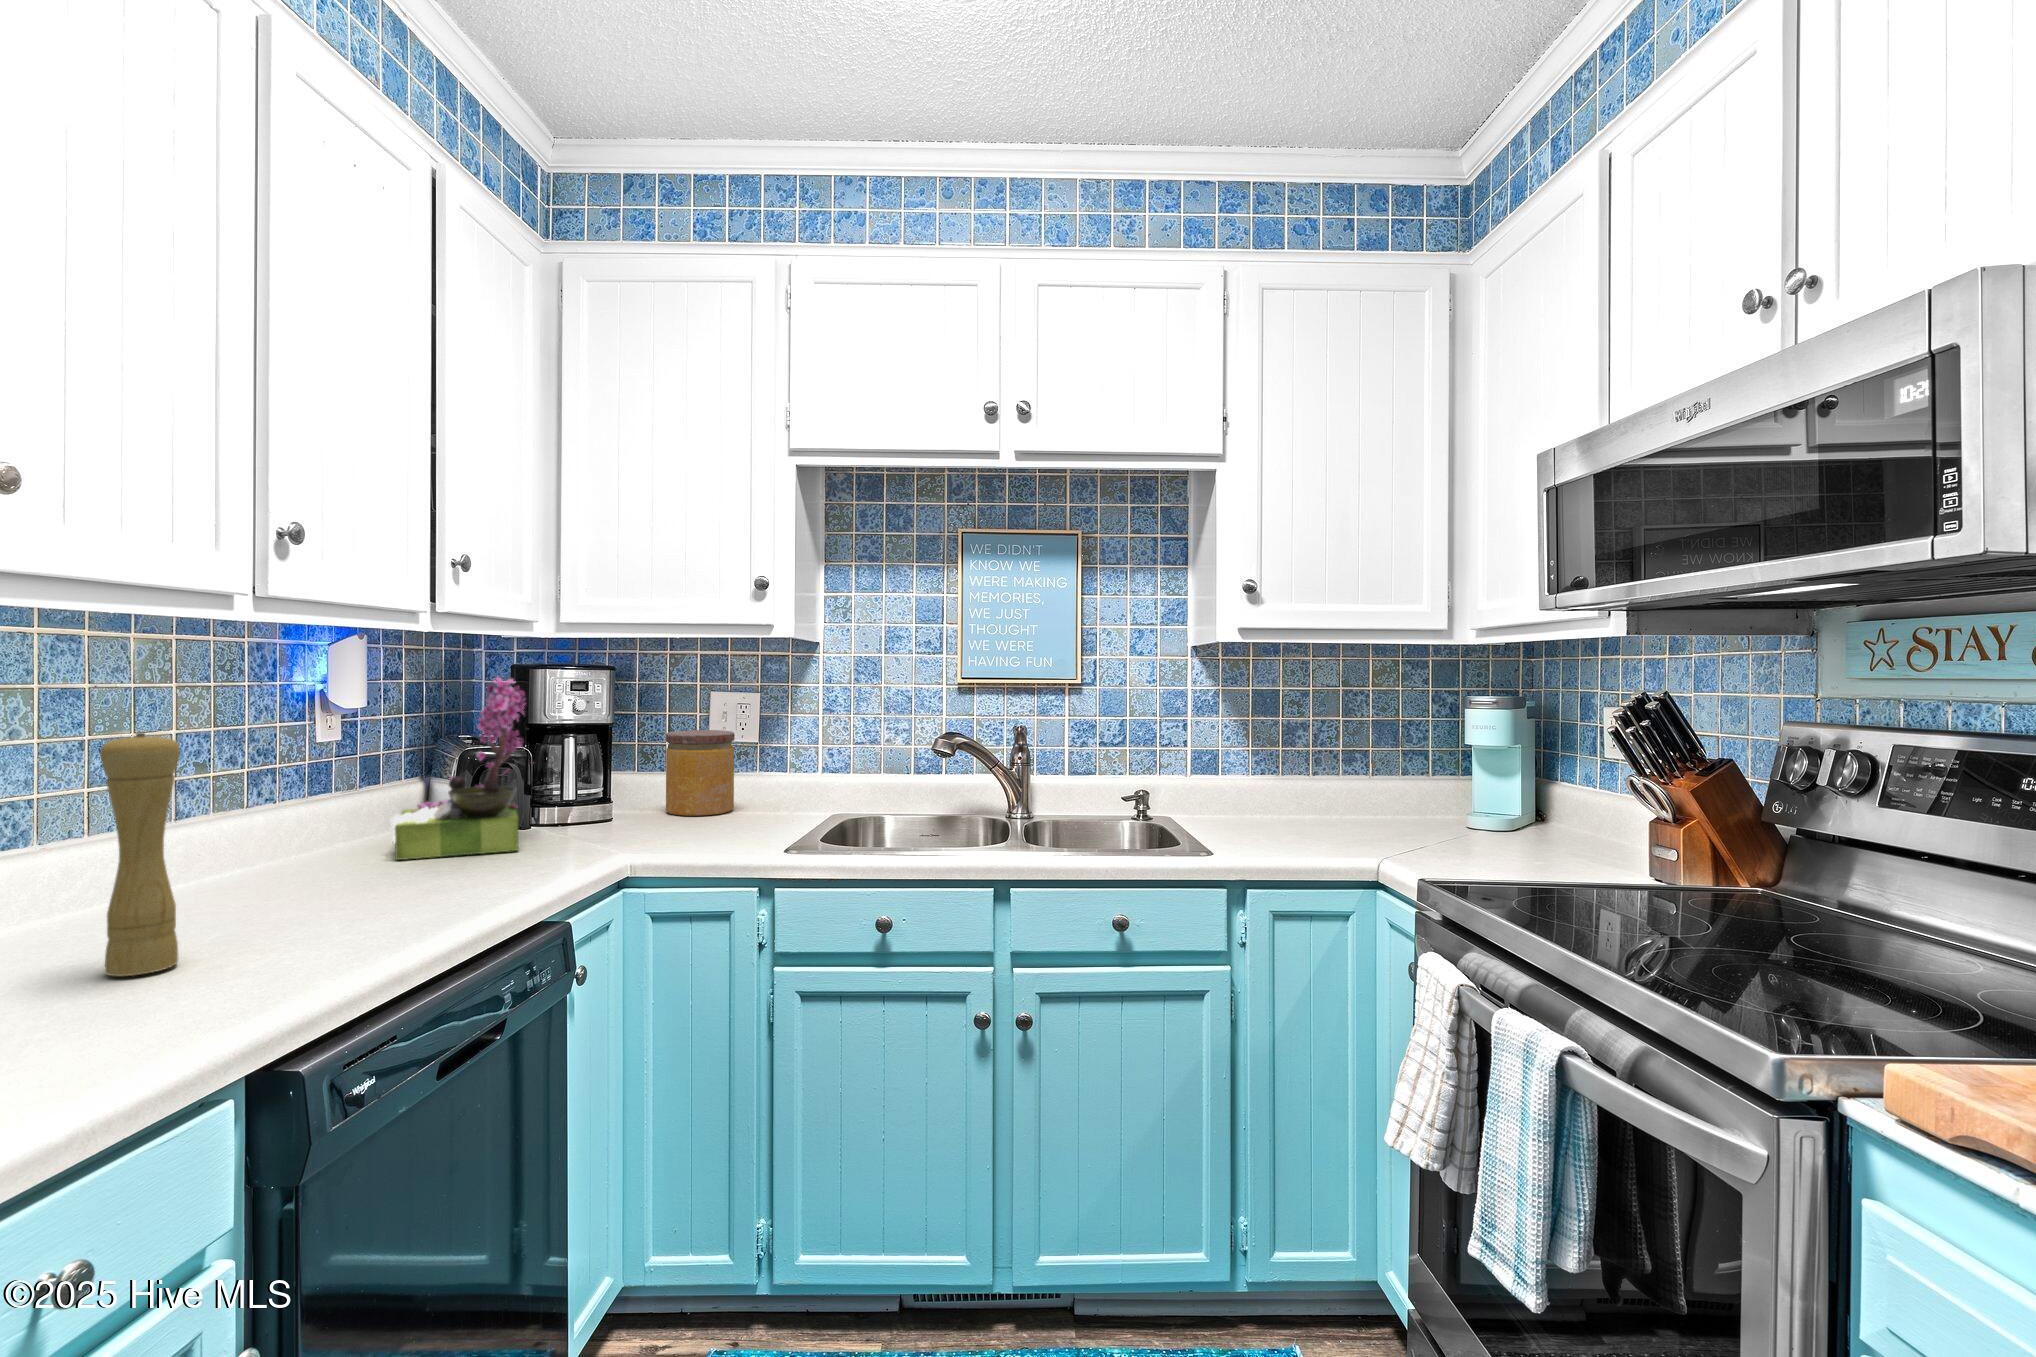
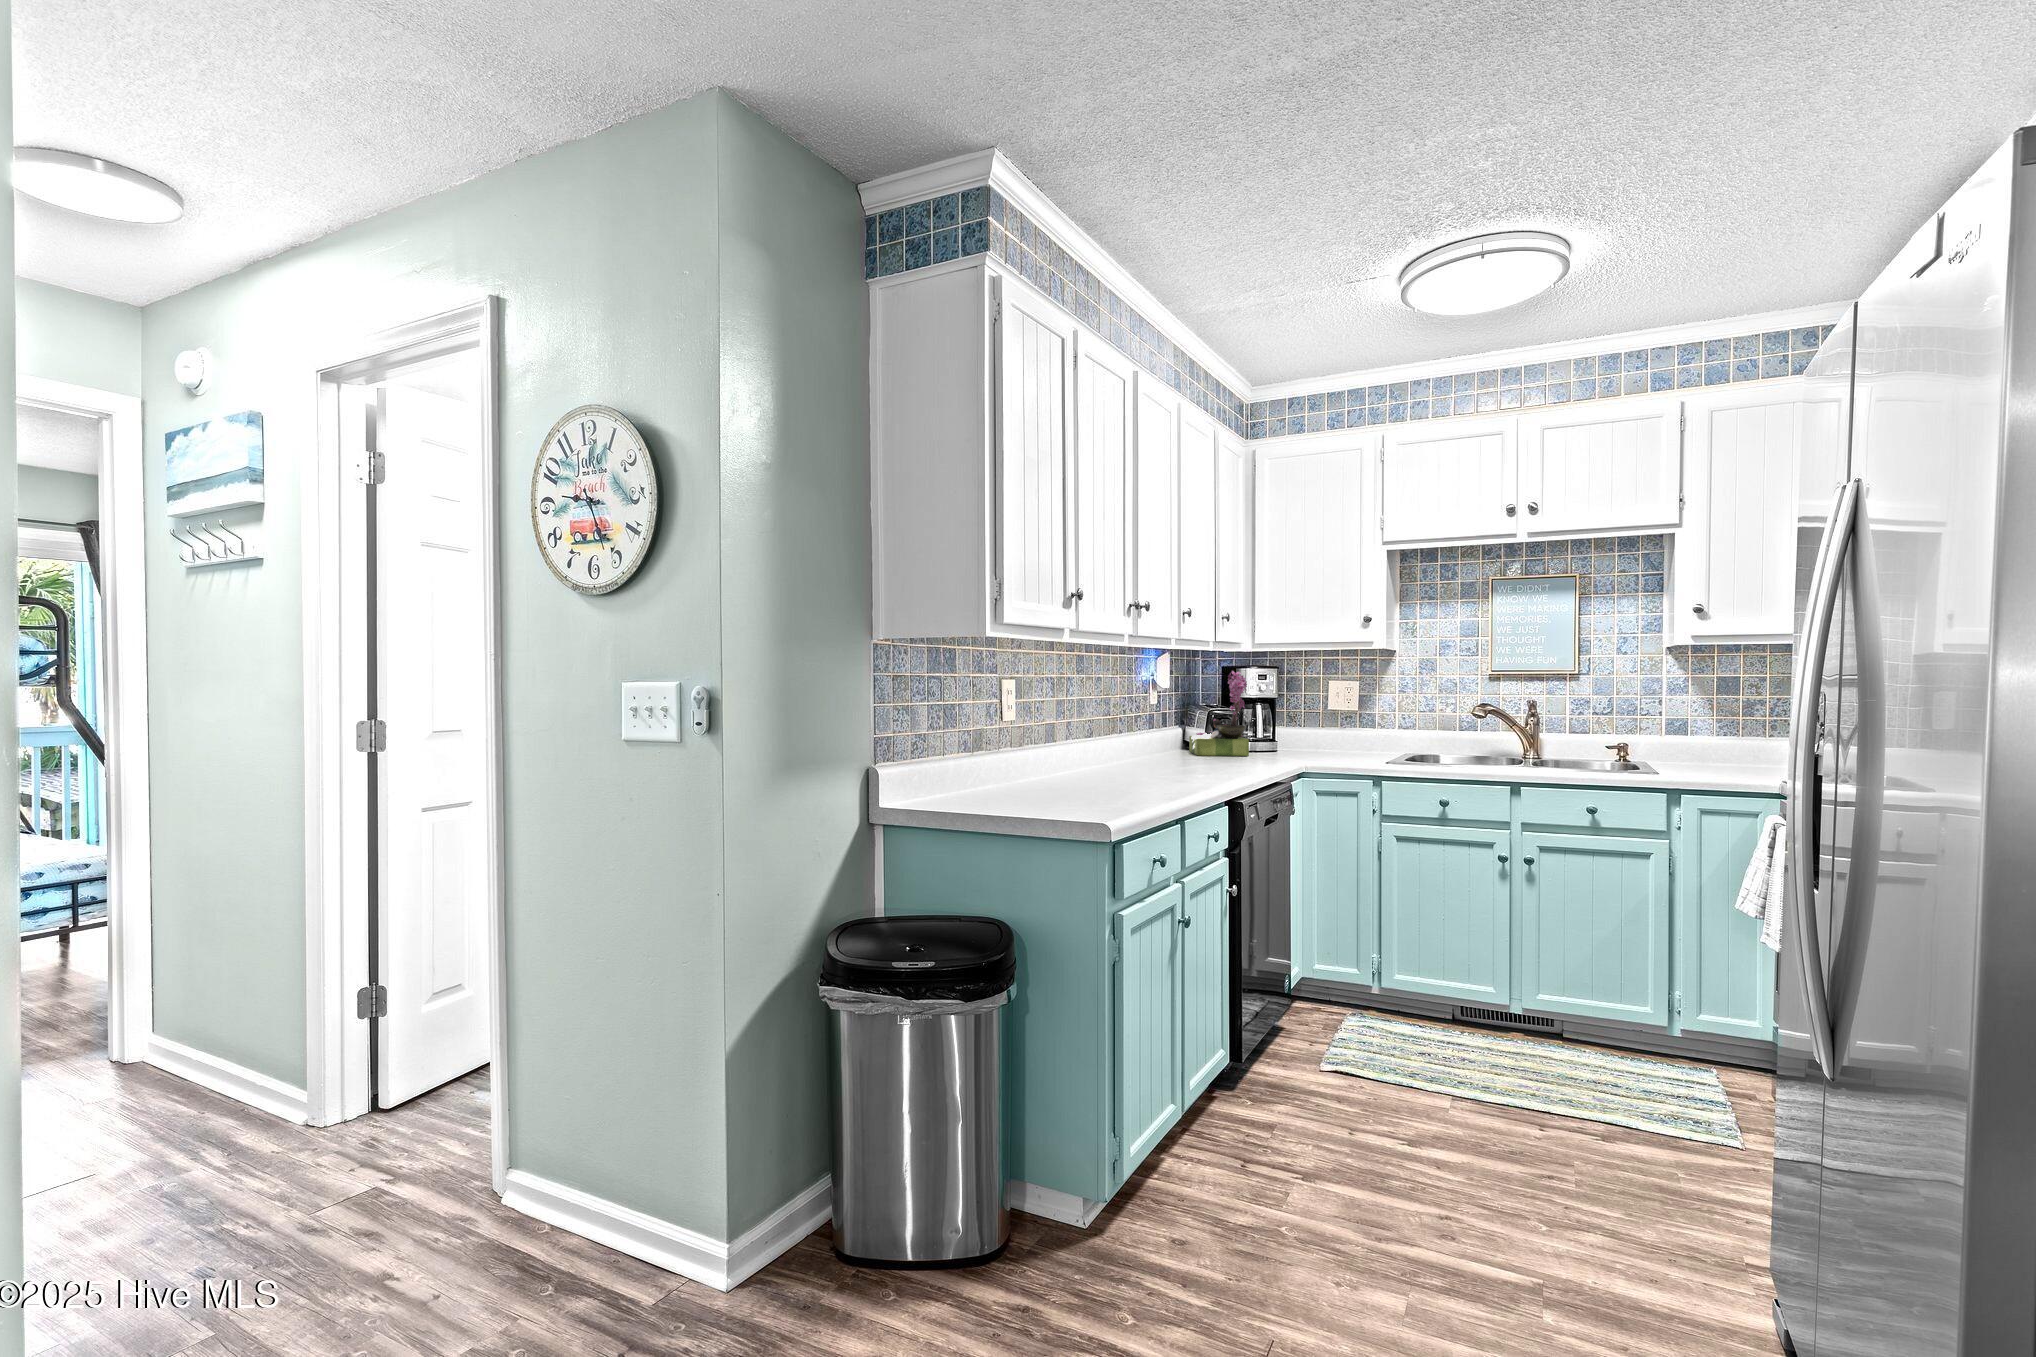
jar: present [666,730,735,816] -> none [1308,704,1347,751]
pepper mill: present [100,733,180,976] -> none [1148,684,1170,770]

